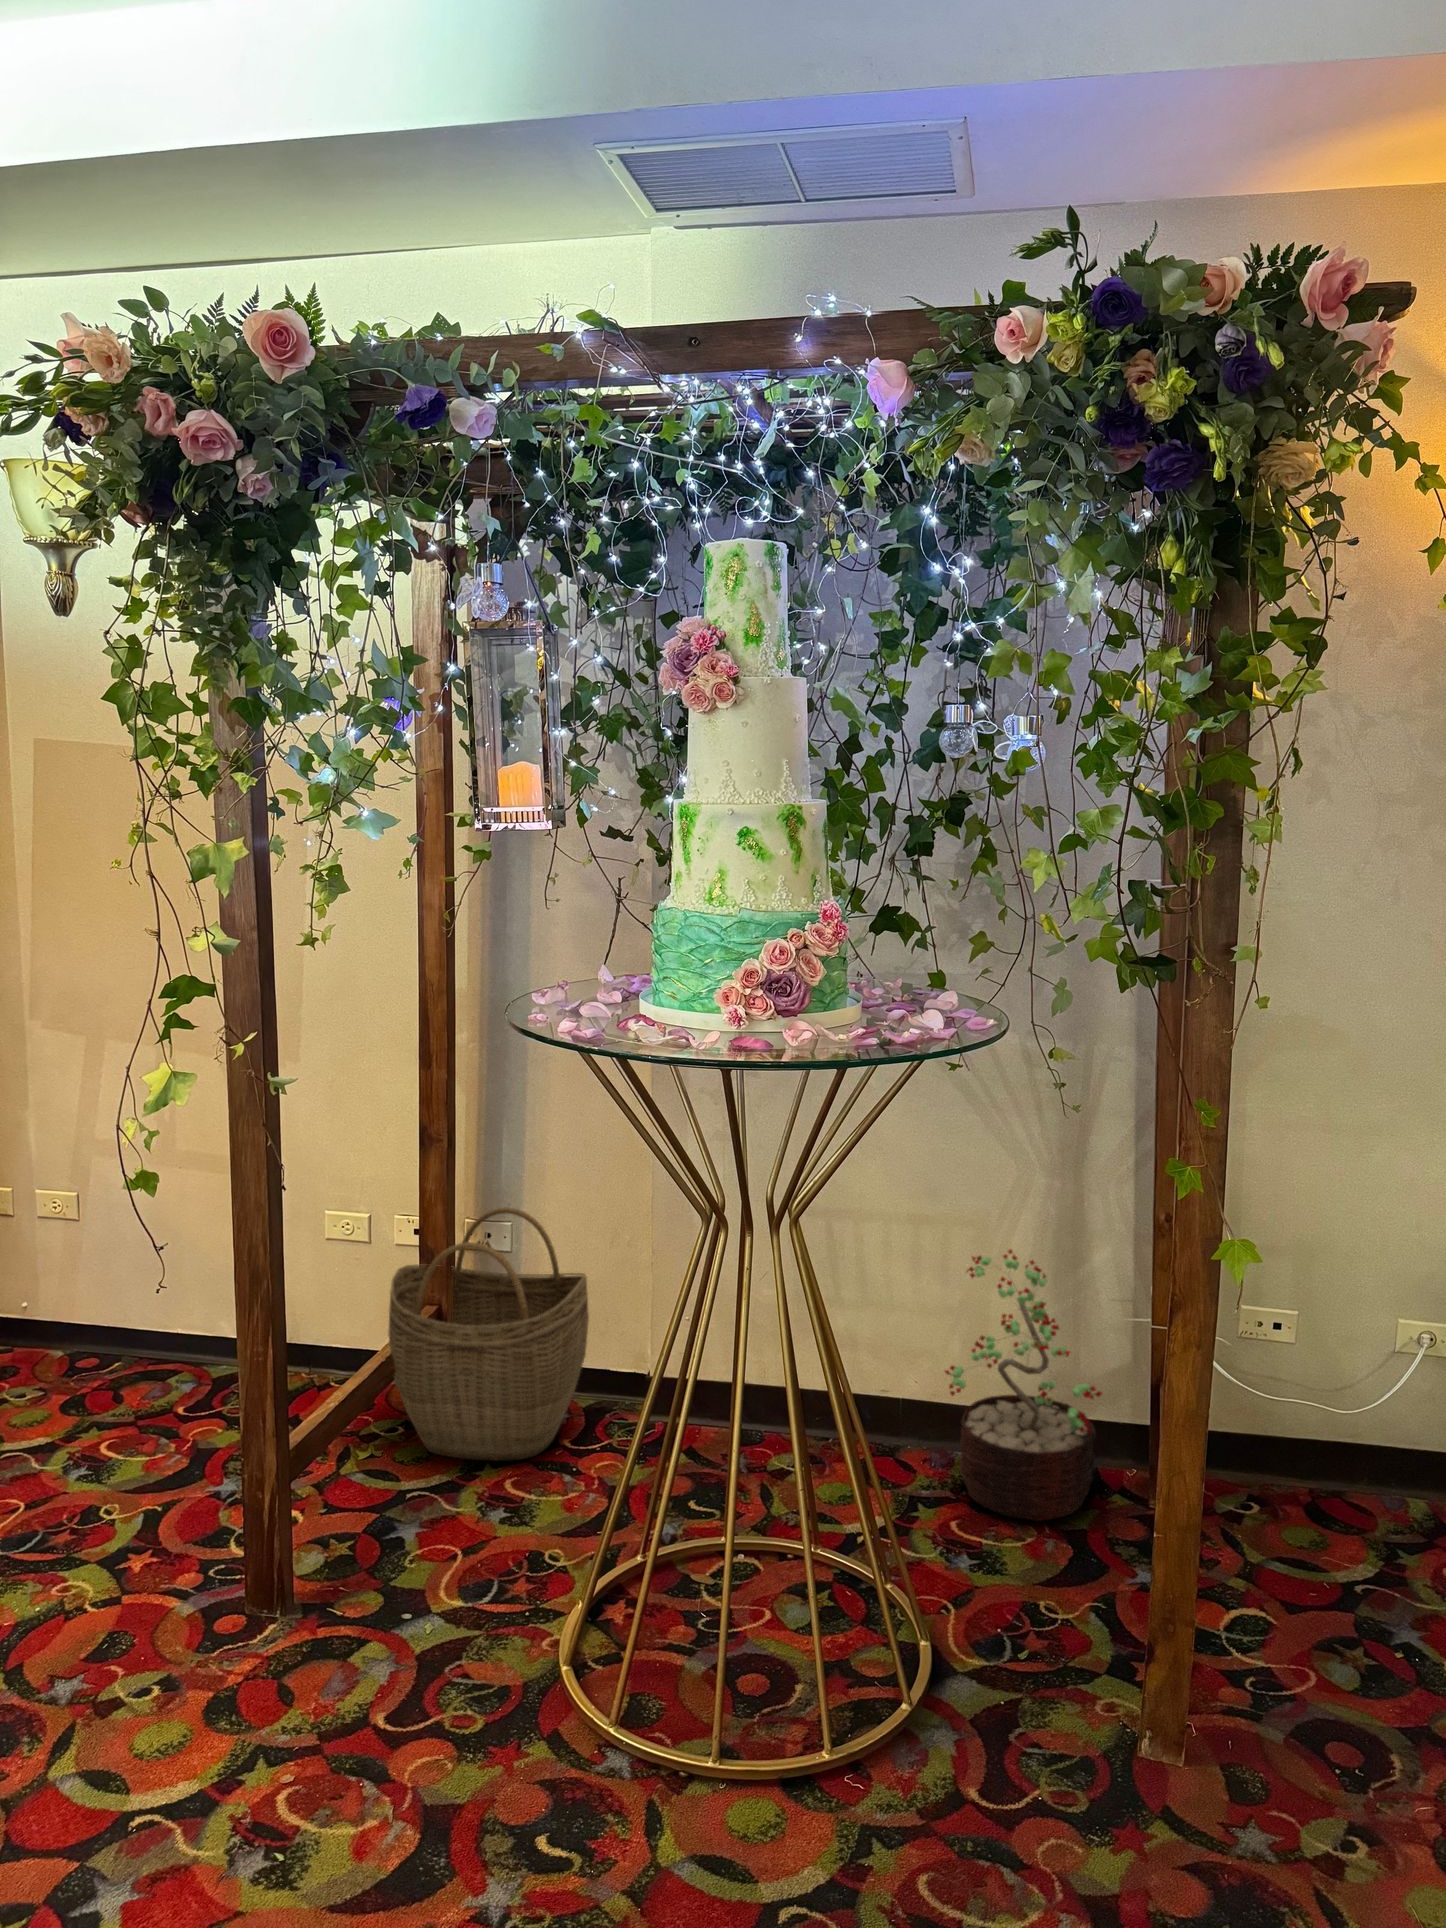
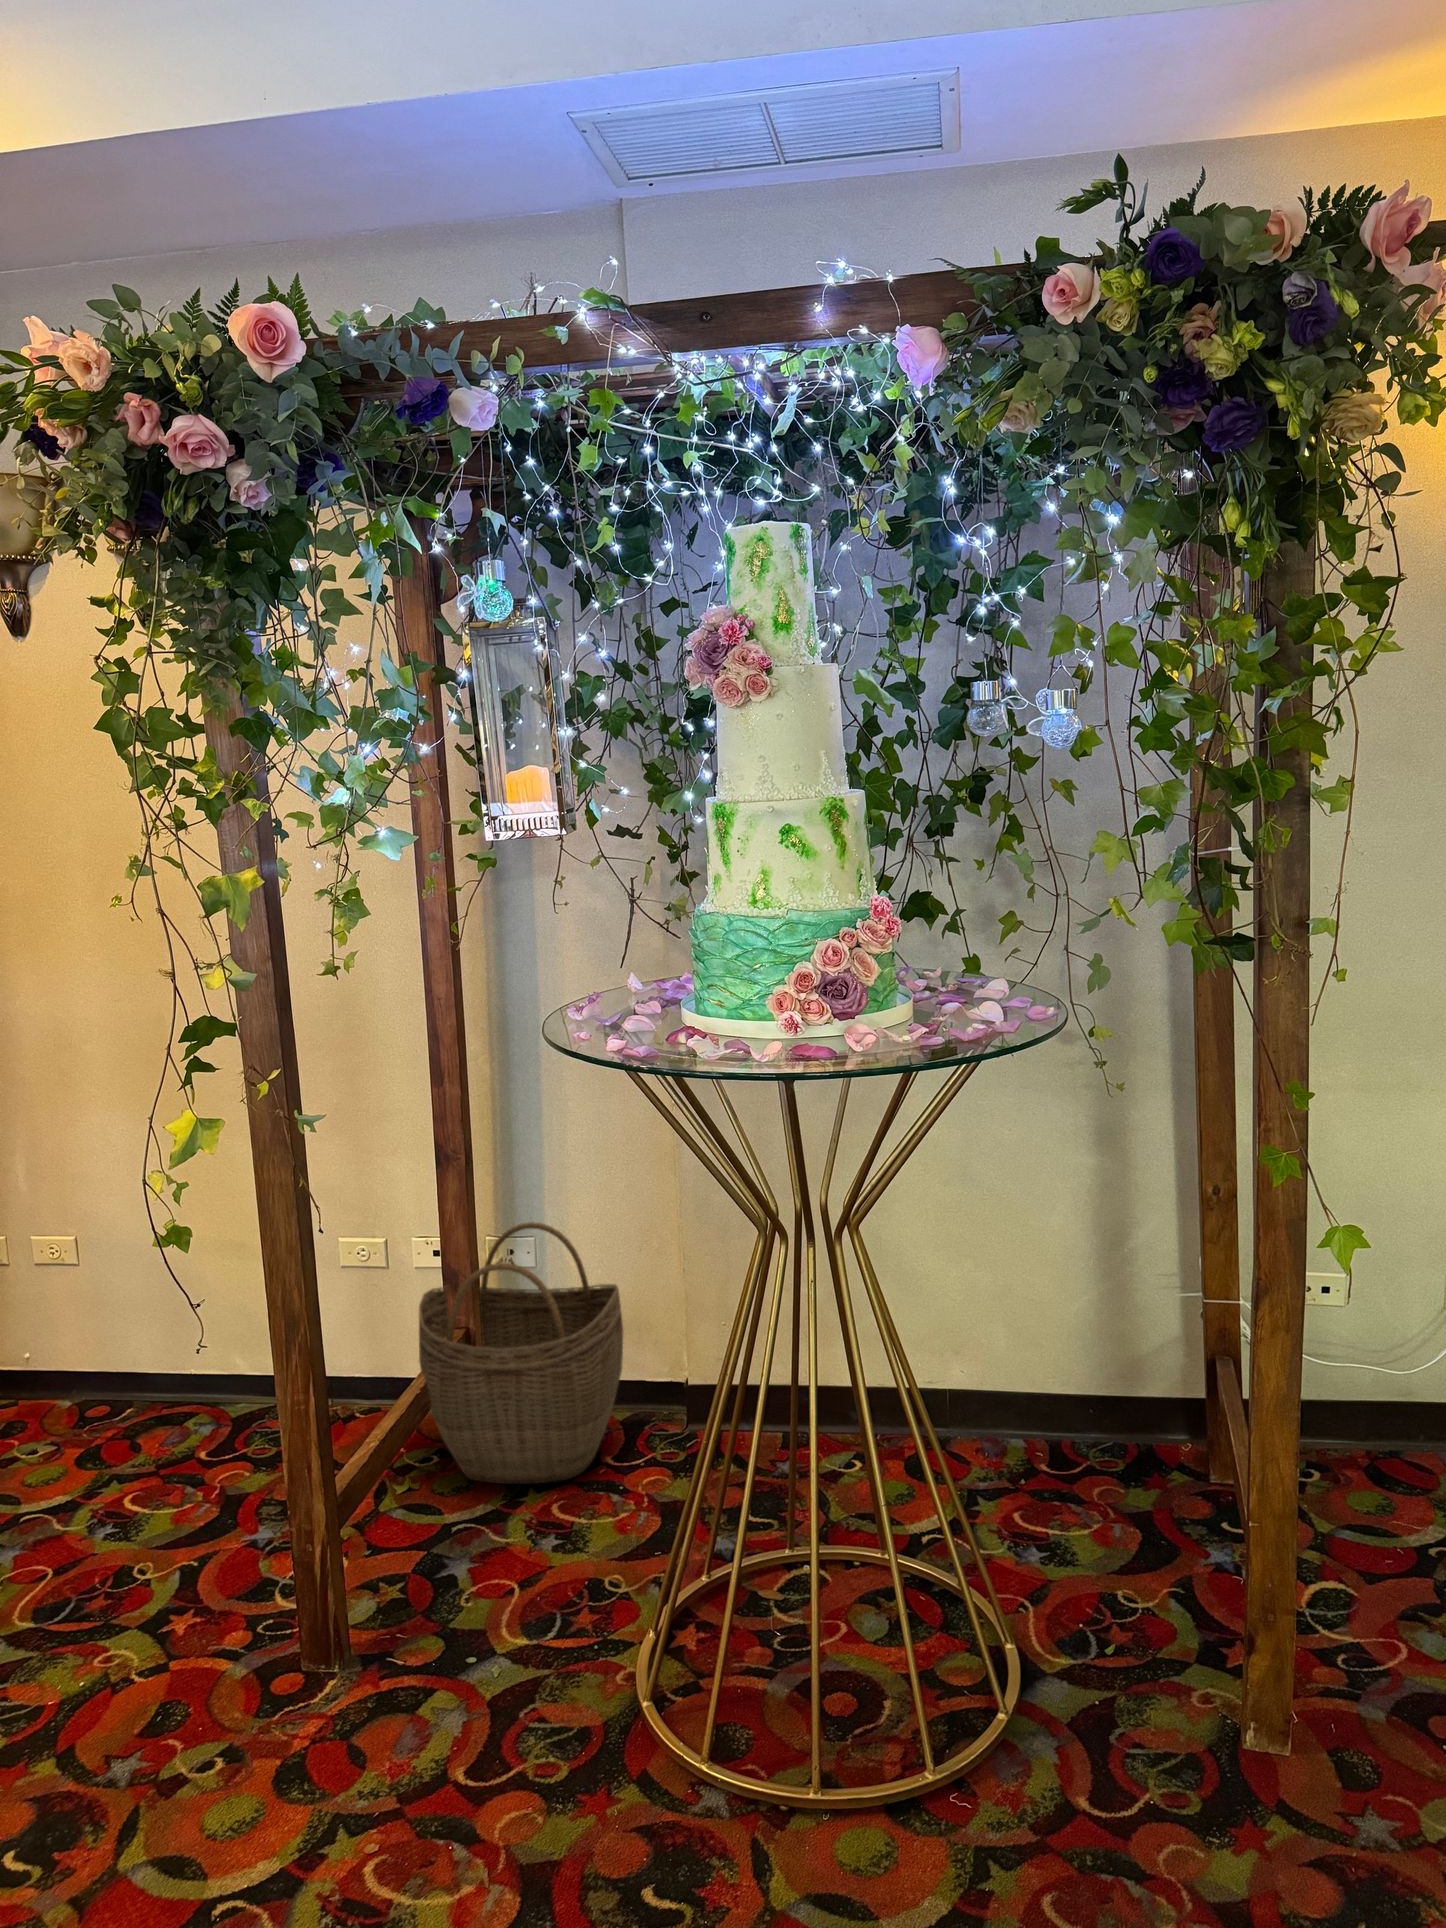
decorative plant: present [945,1249,1102,1521] -> none [988,1231,1155,1506]

